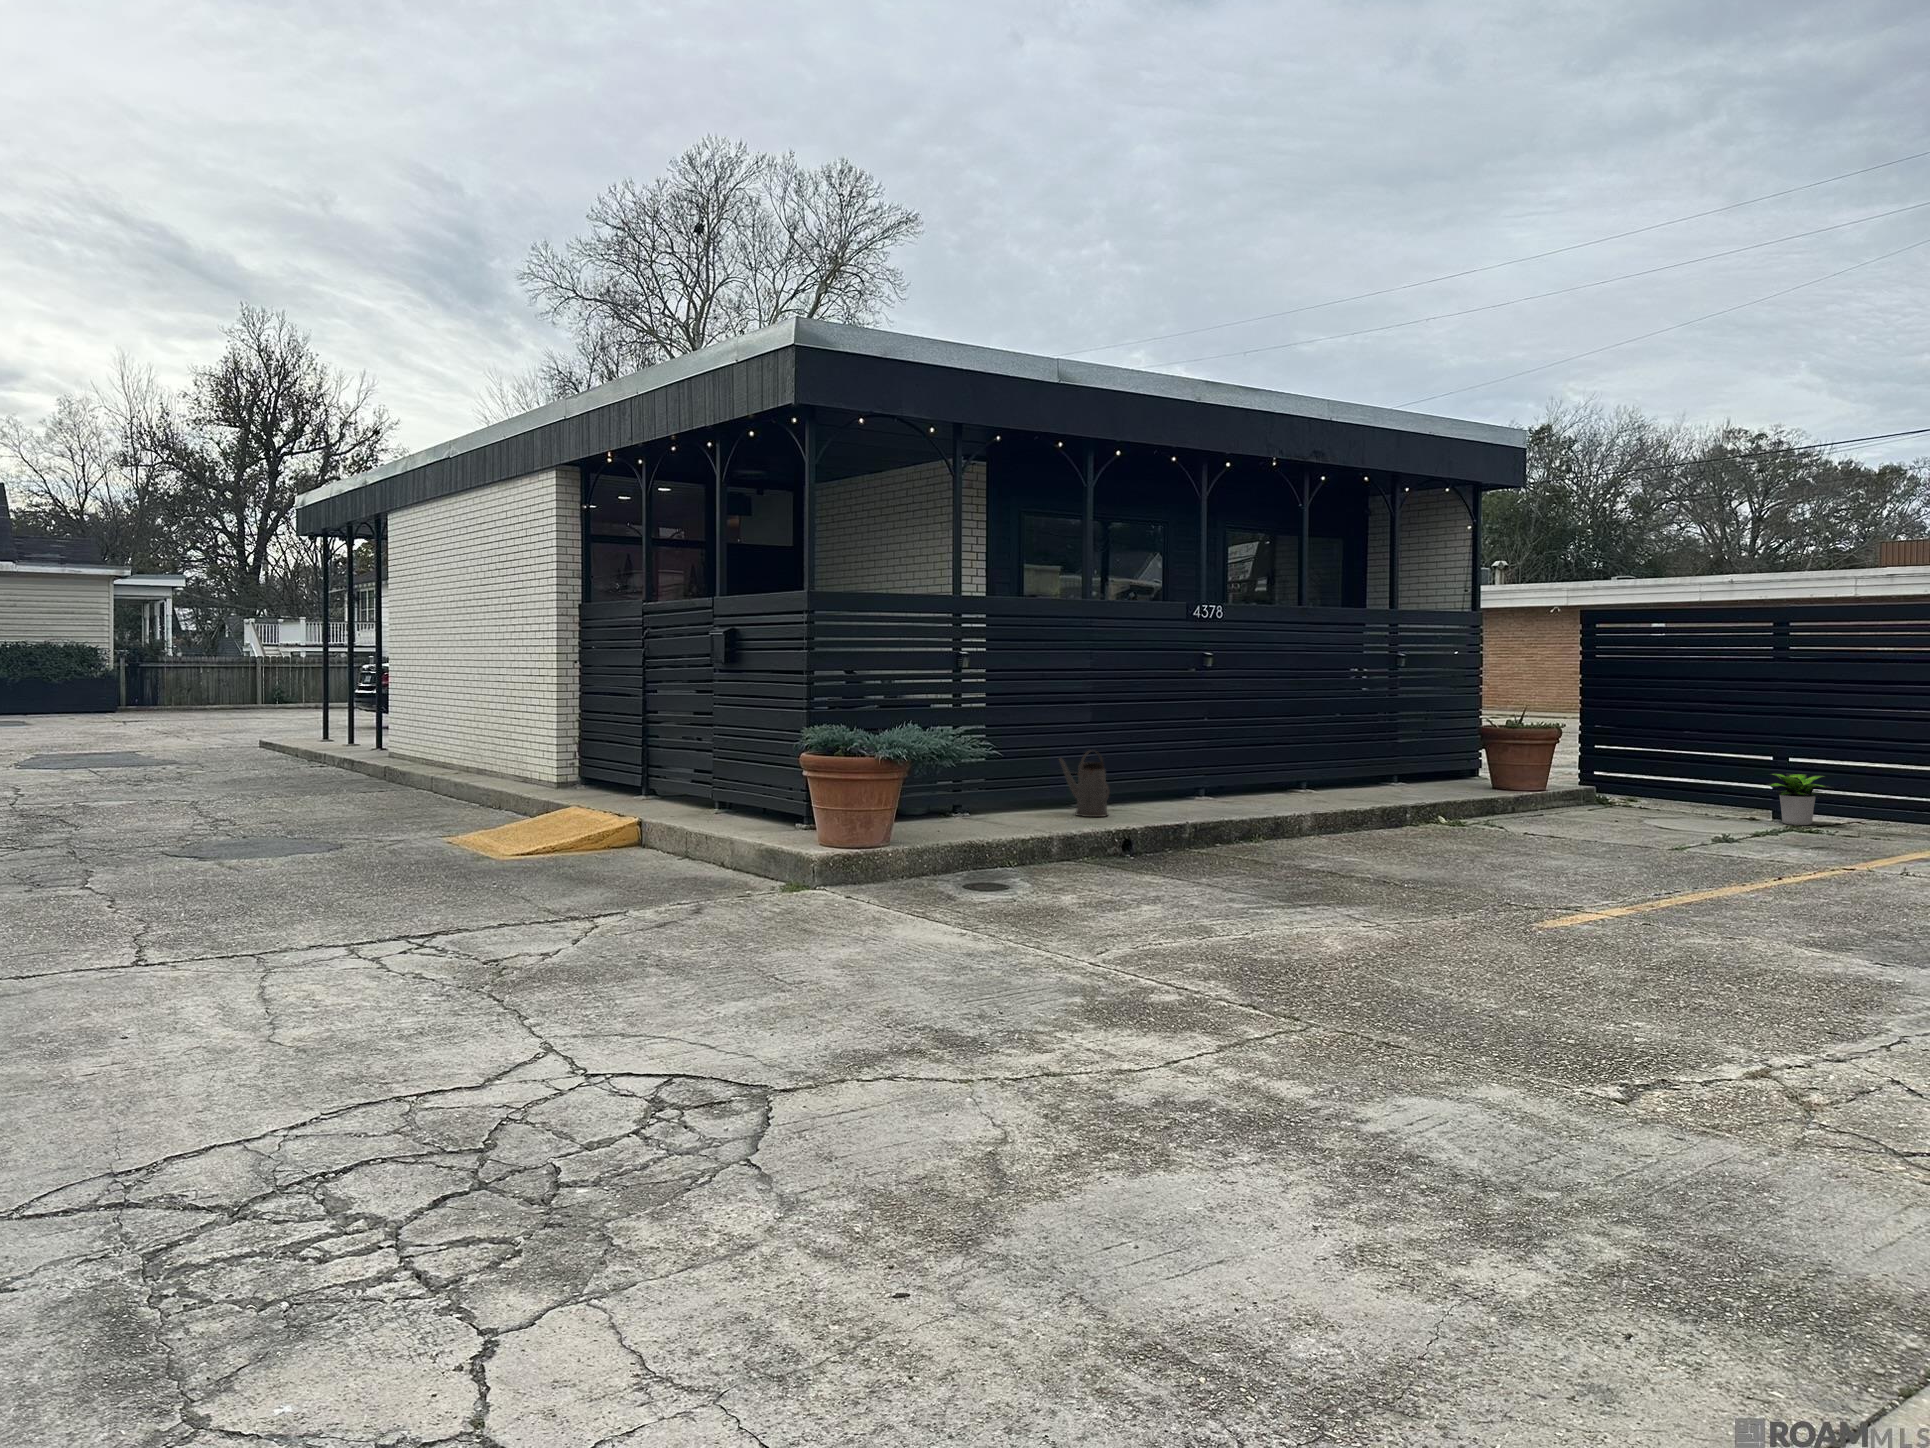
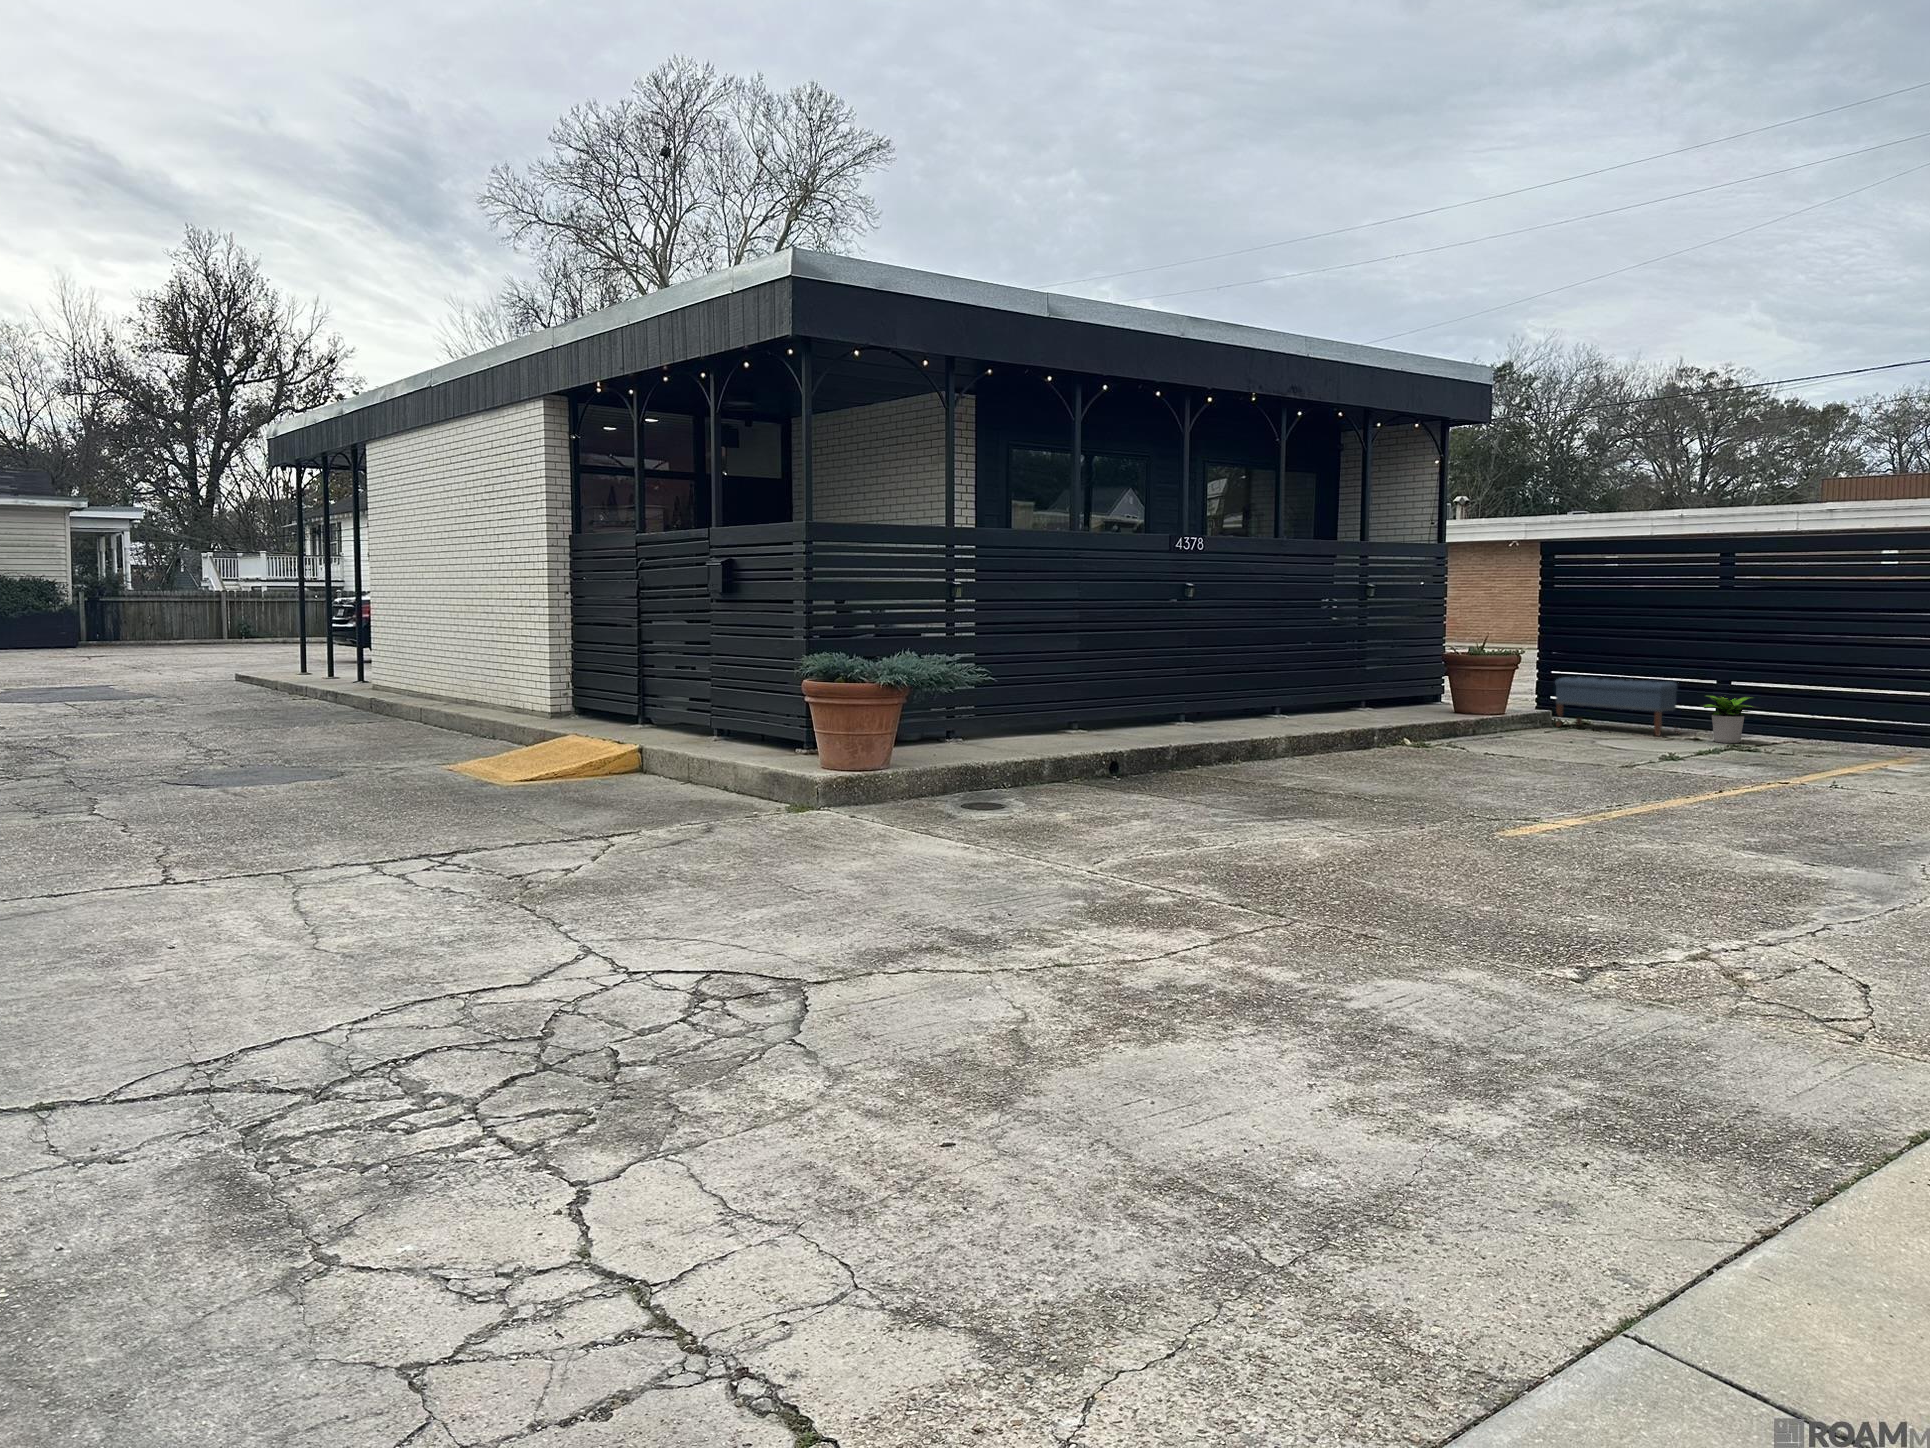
watering can: present [1059,751,1110,817] -> none [1043,675,1092,739]
bench: none [1607,752,1750,817] -> present [1555,677,1681,736]

